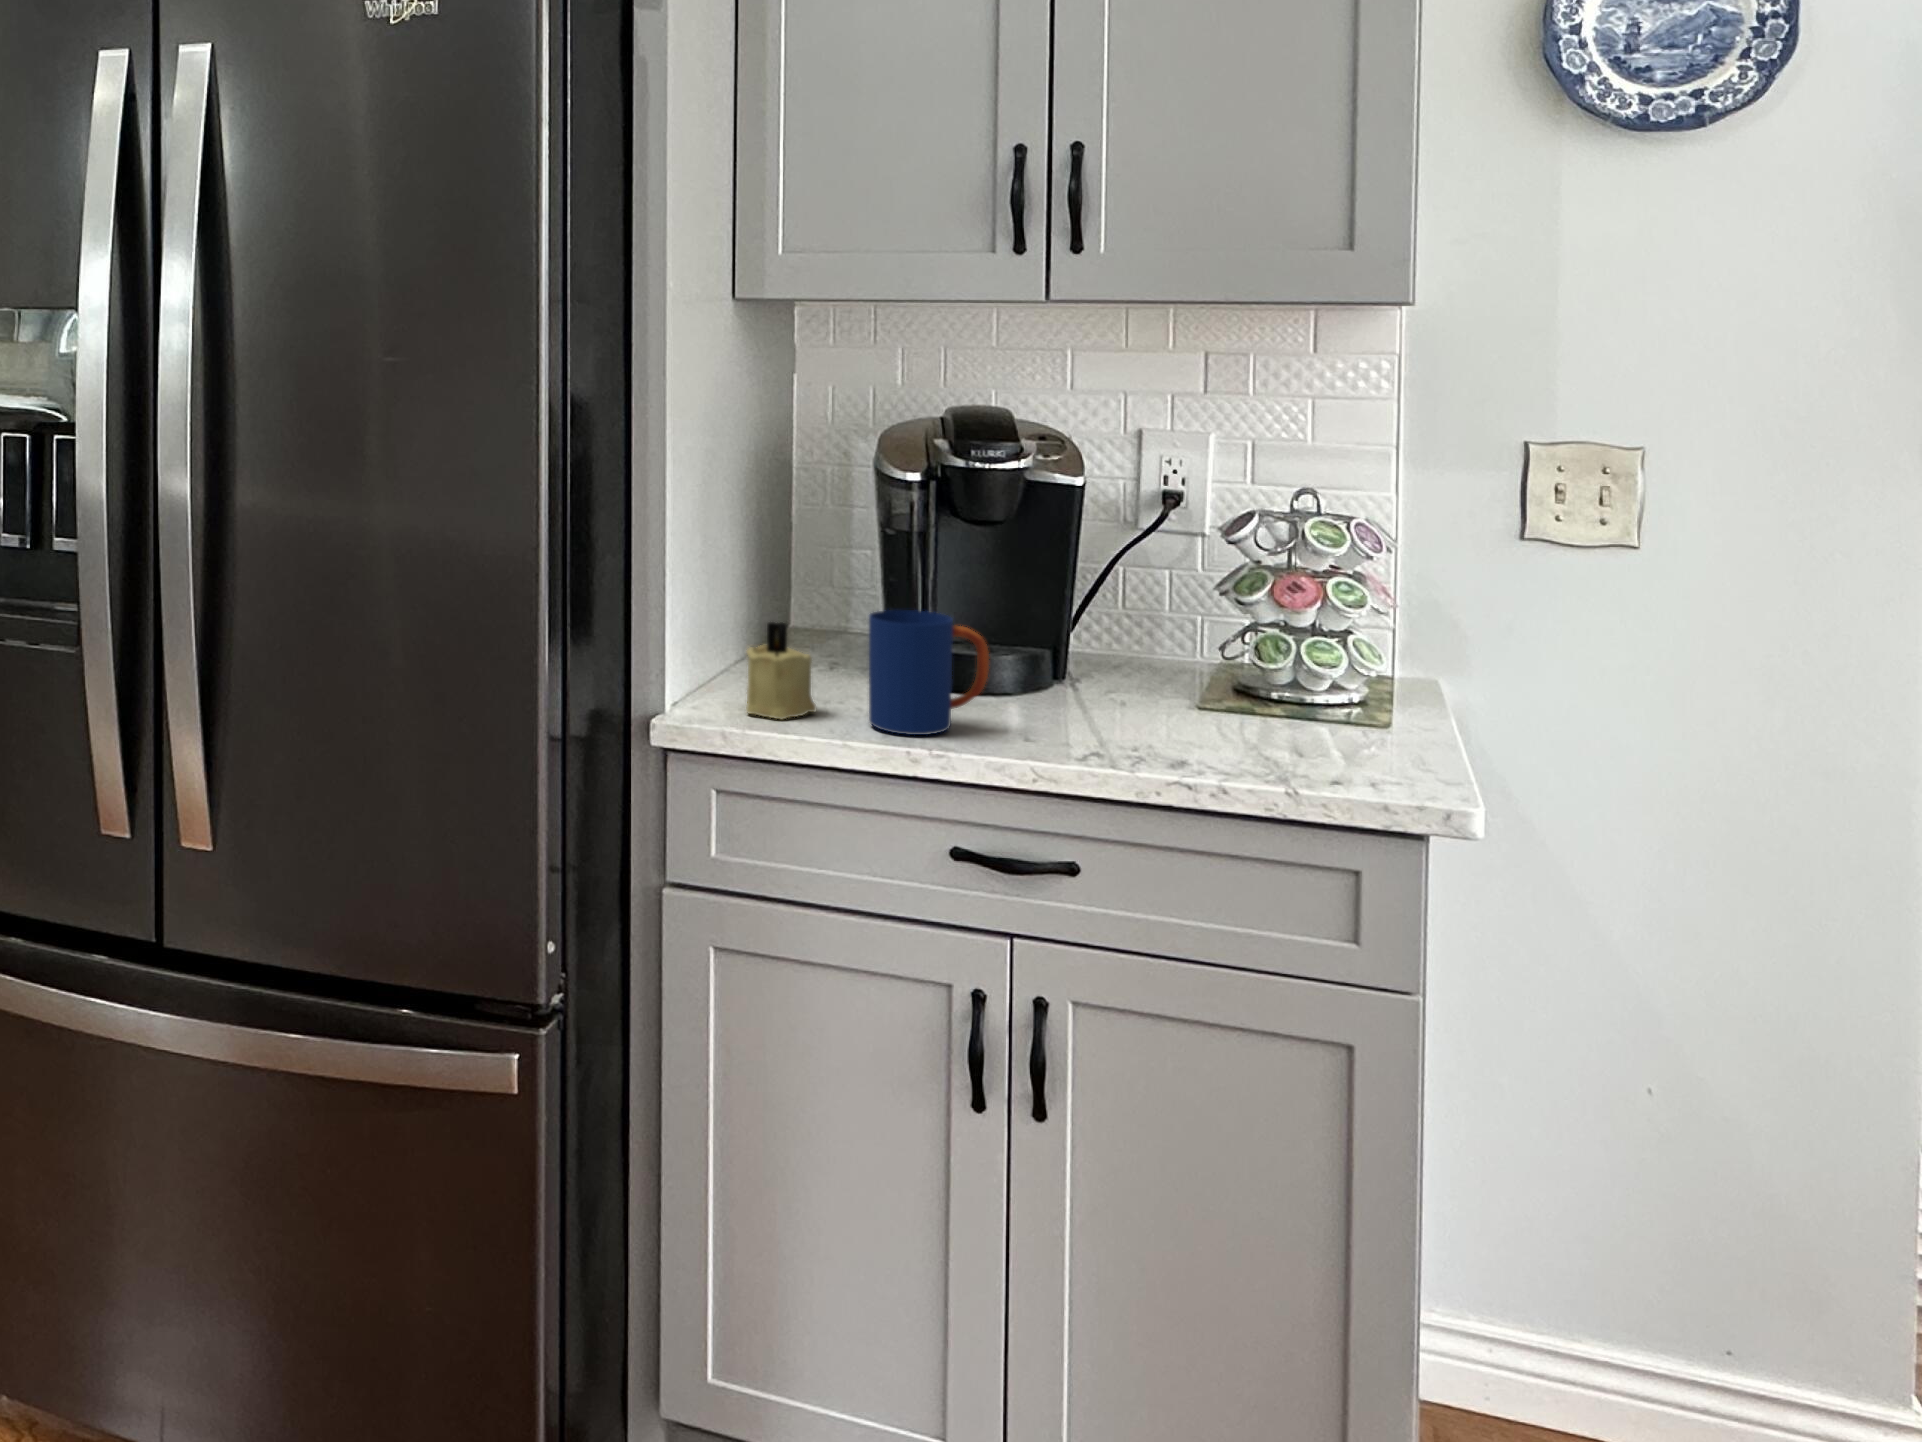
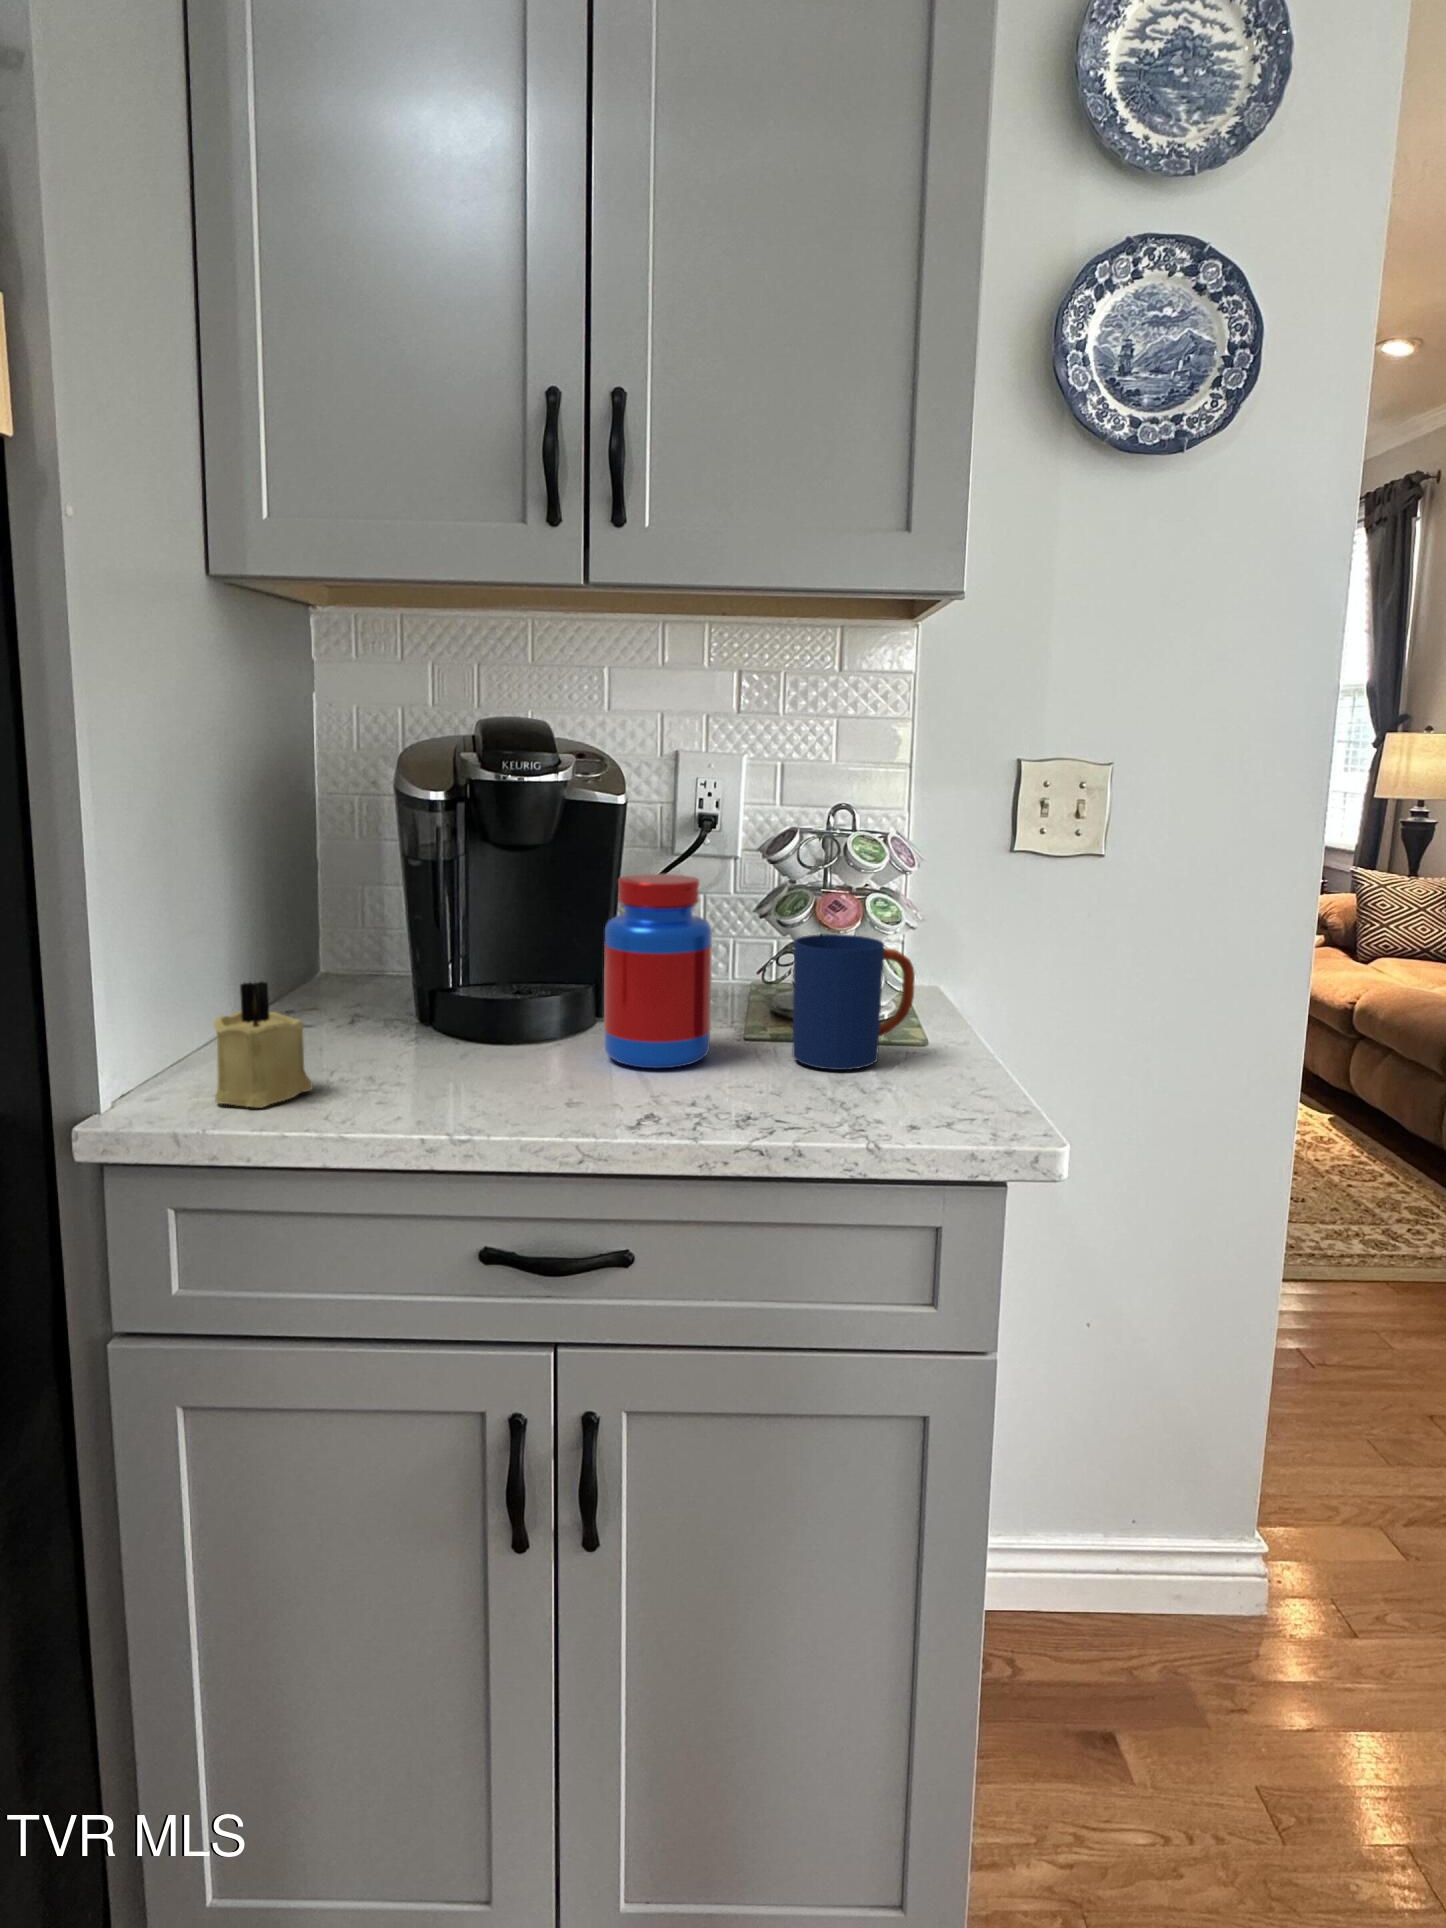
jar: none [1060,550,1161,723] -> present [604,874,712,1068]
mug: present [869,610,989,735] -> present [793,934,915,1070]

